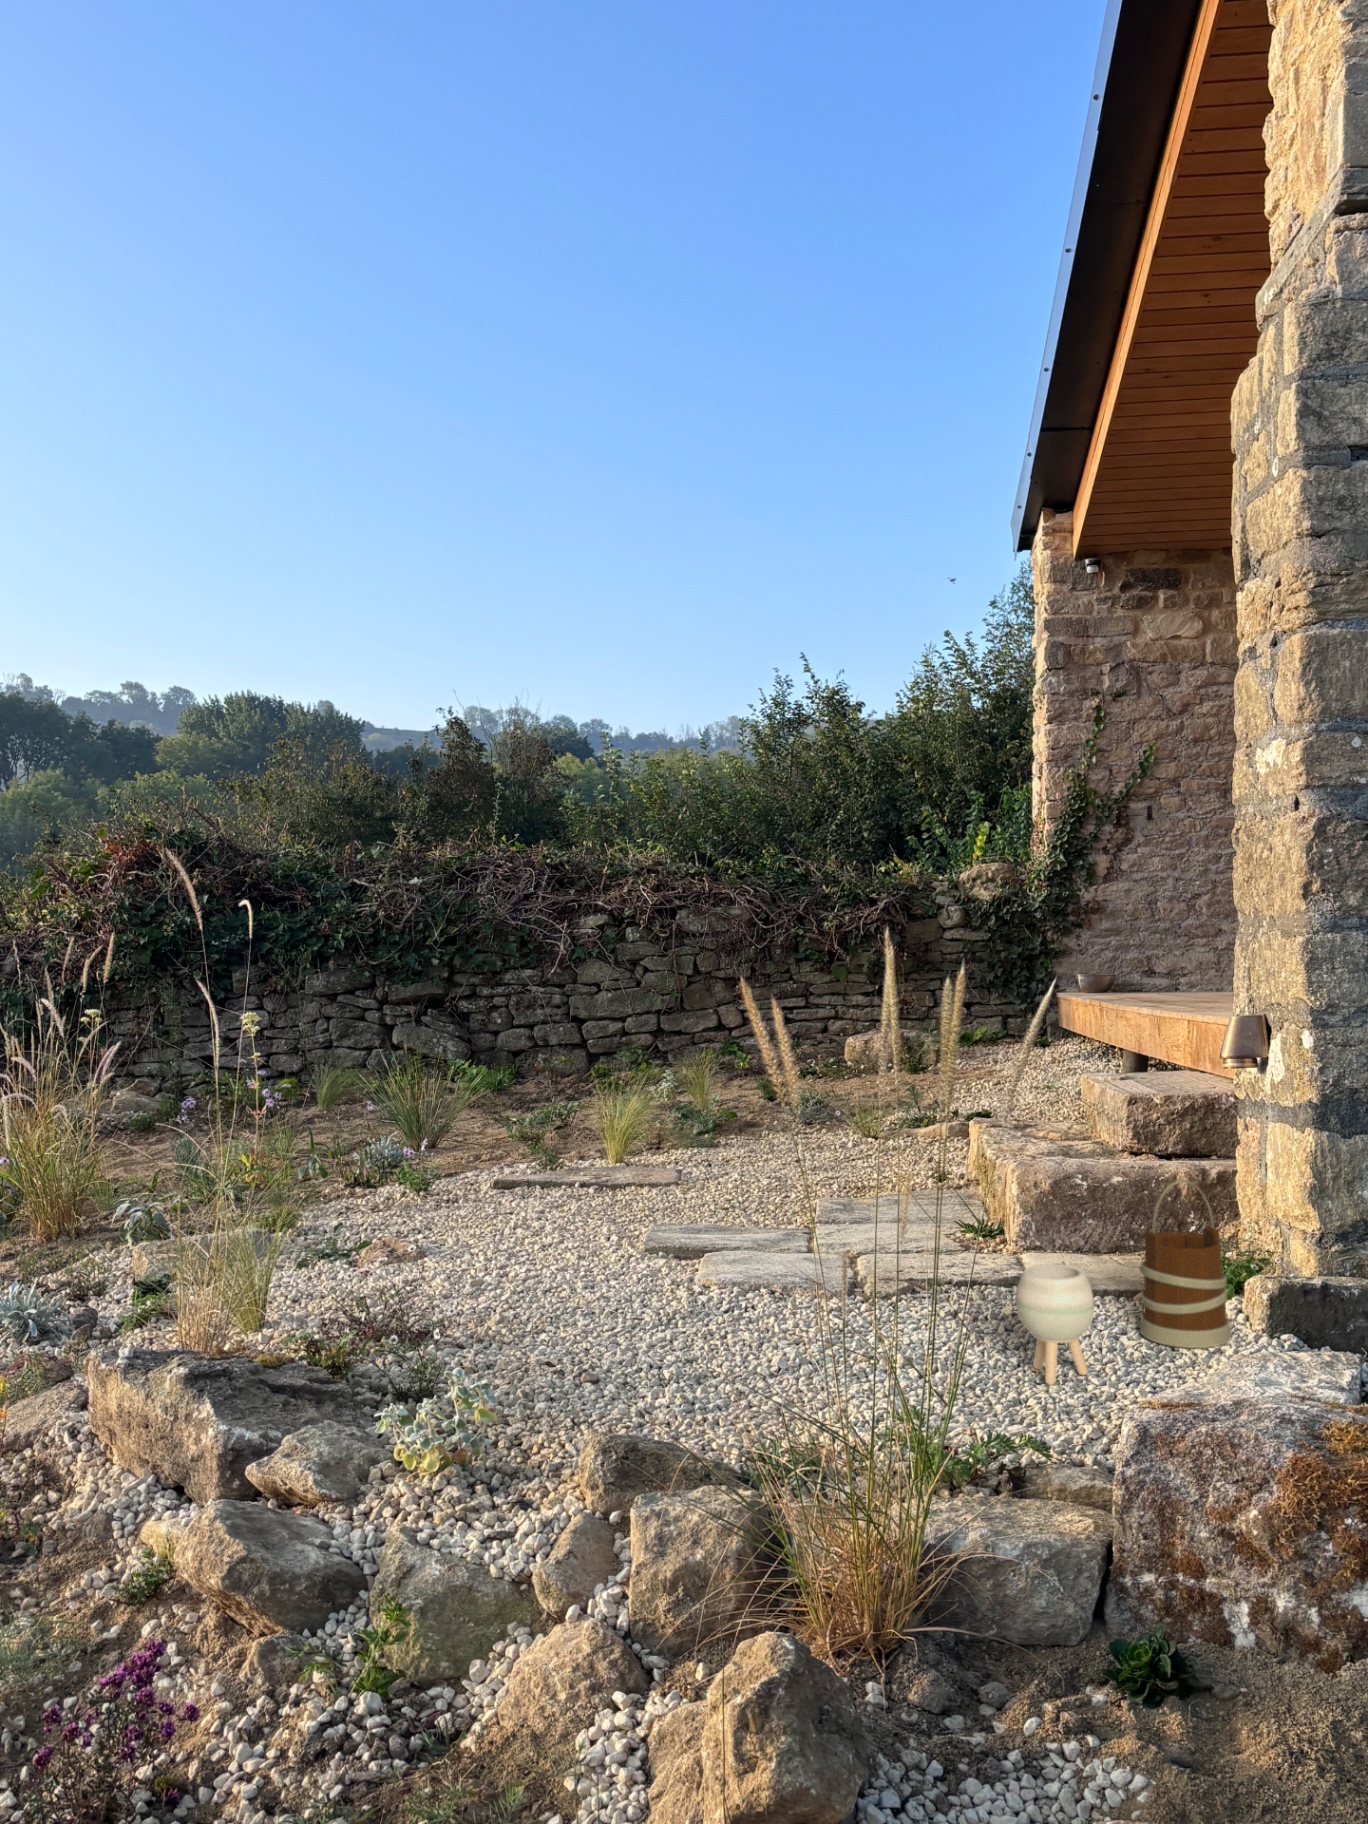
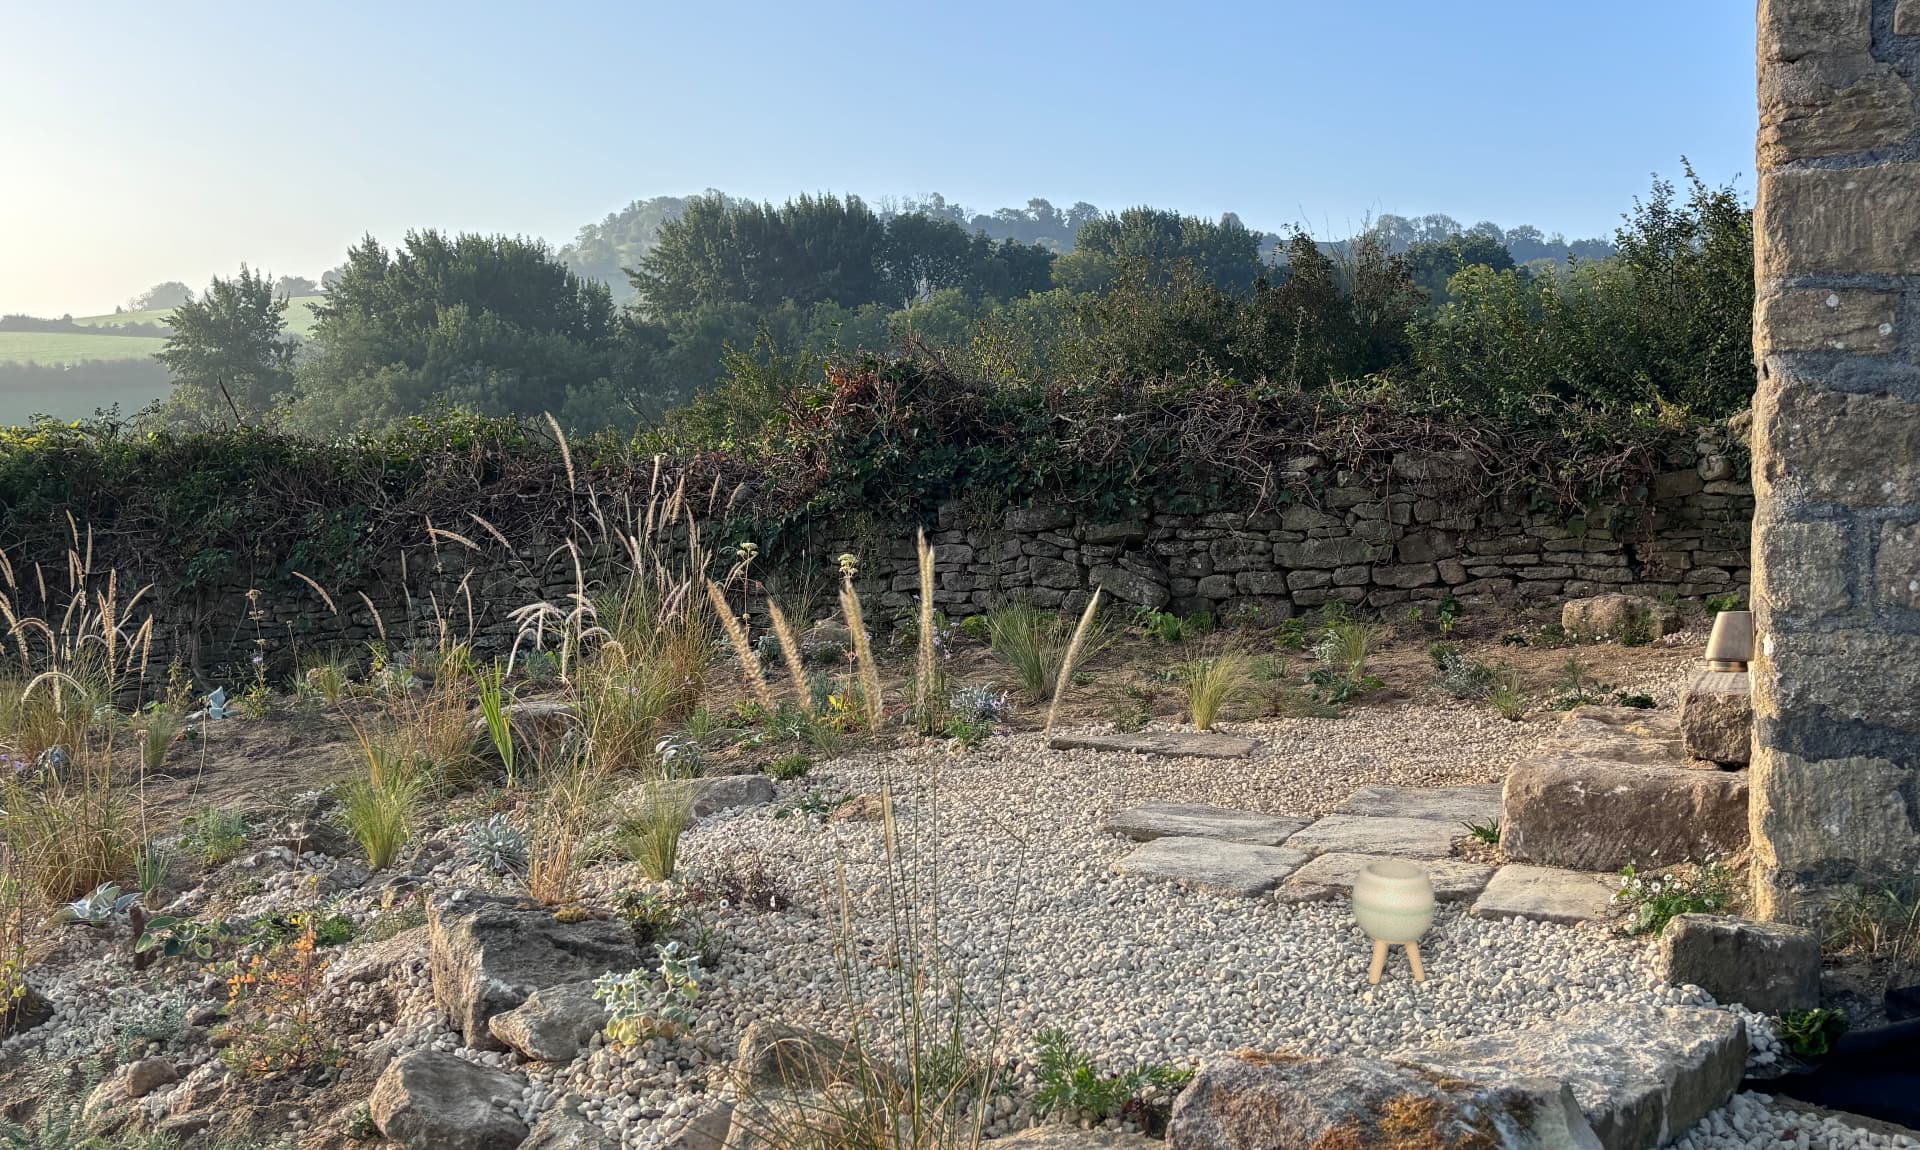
wooden bucket: present [1140,1180,1232,1348] -> none [1525,794,1630,980]

